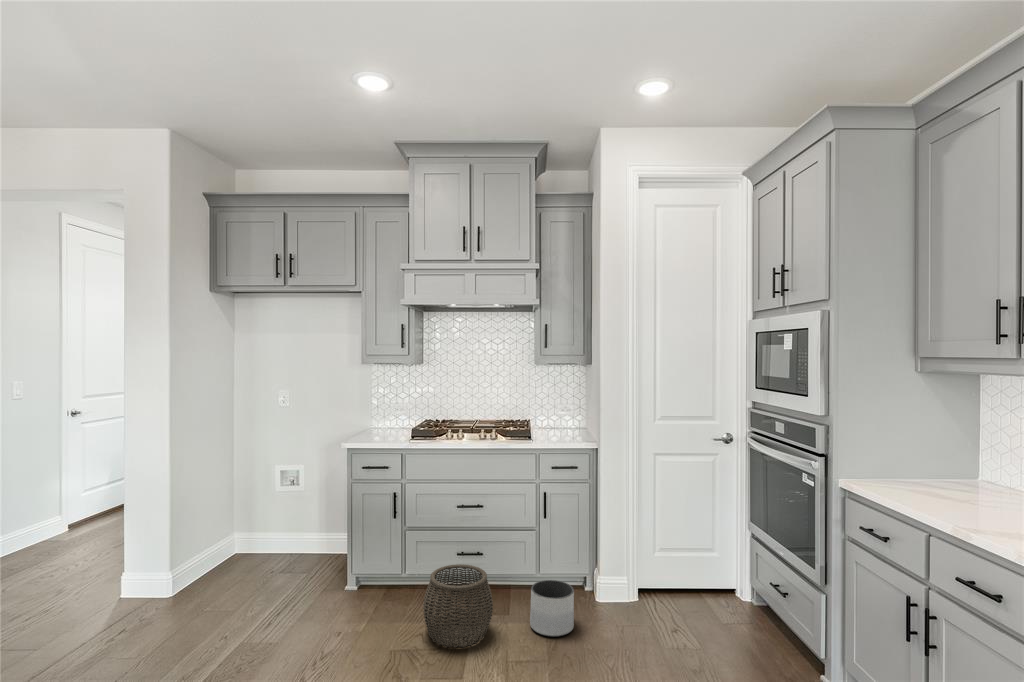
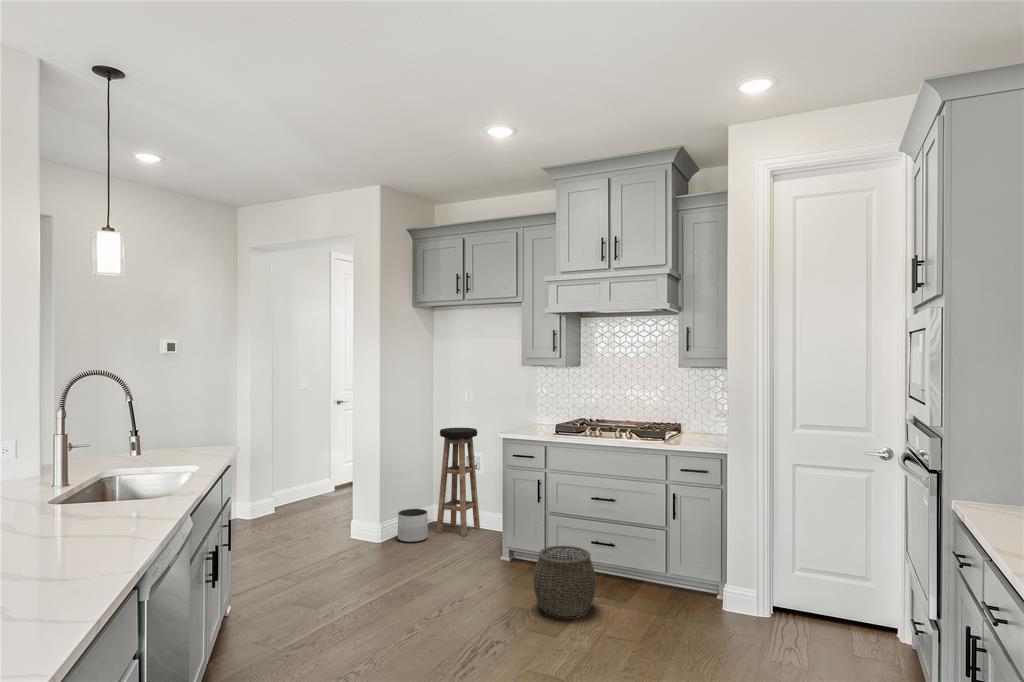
bar stool: none [242,435,294,565] -> present [436,428,480,536]
planter: present [530,580,574,637] -> present [398,509,428,543]

